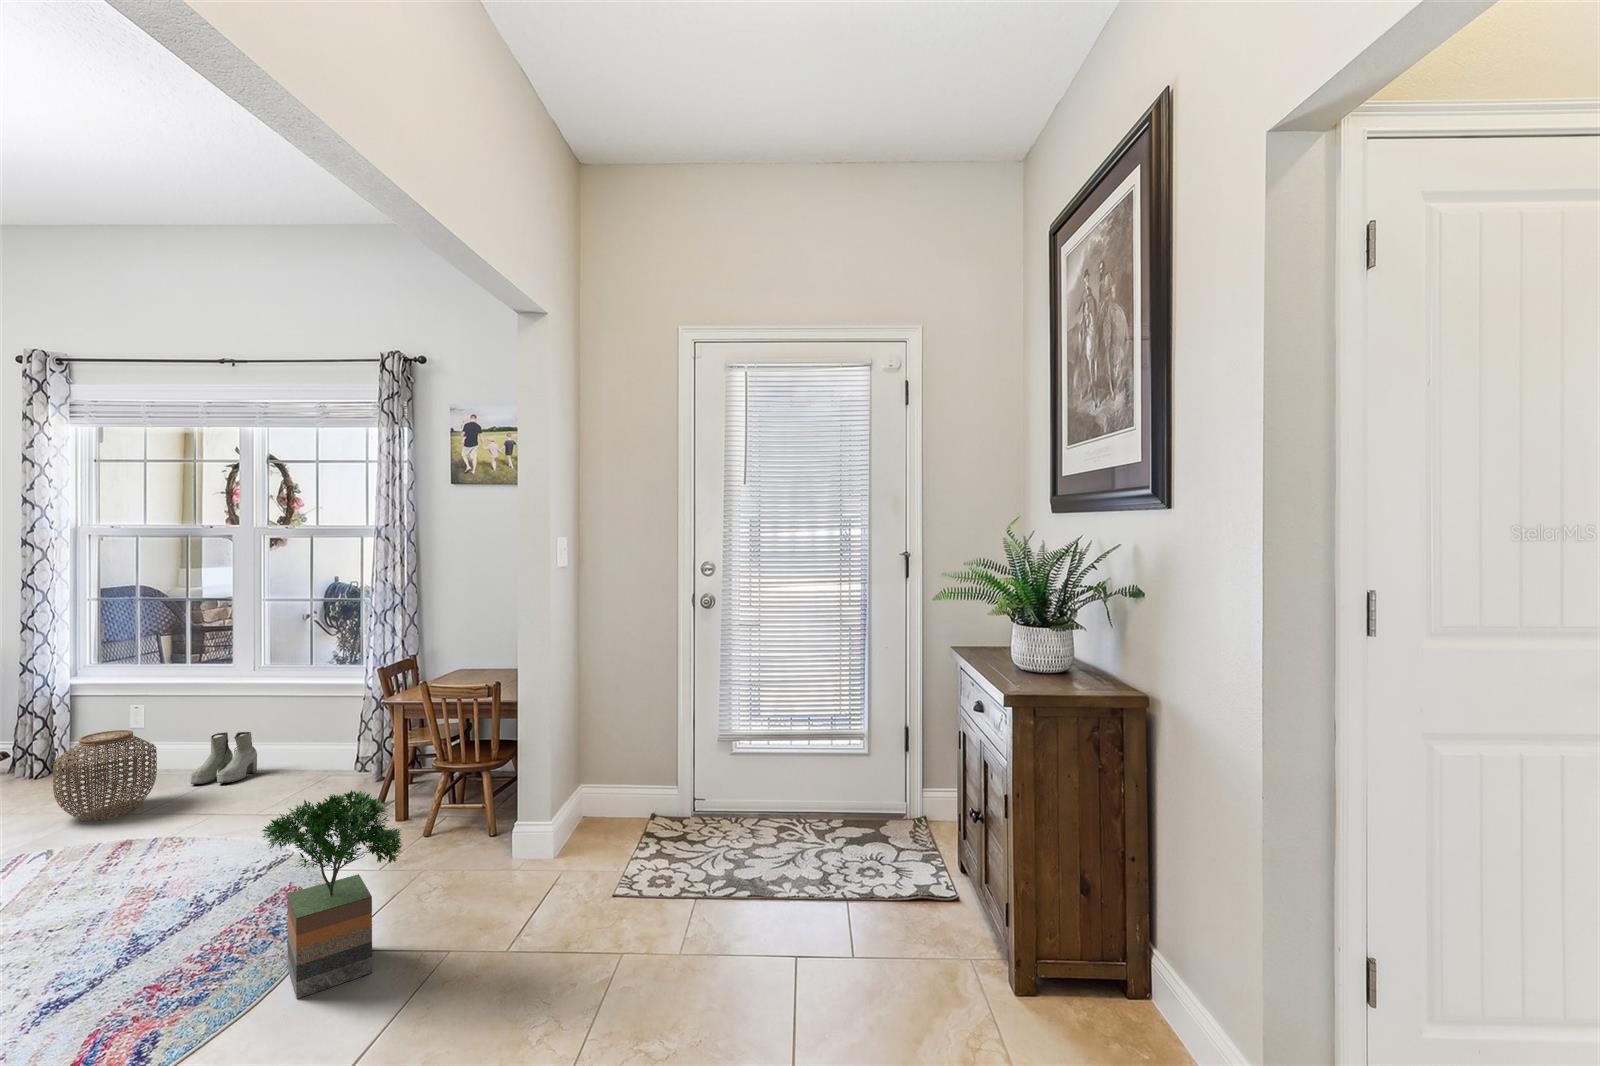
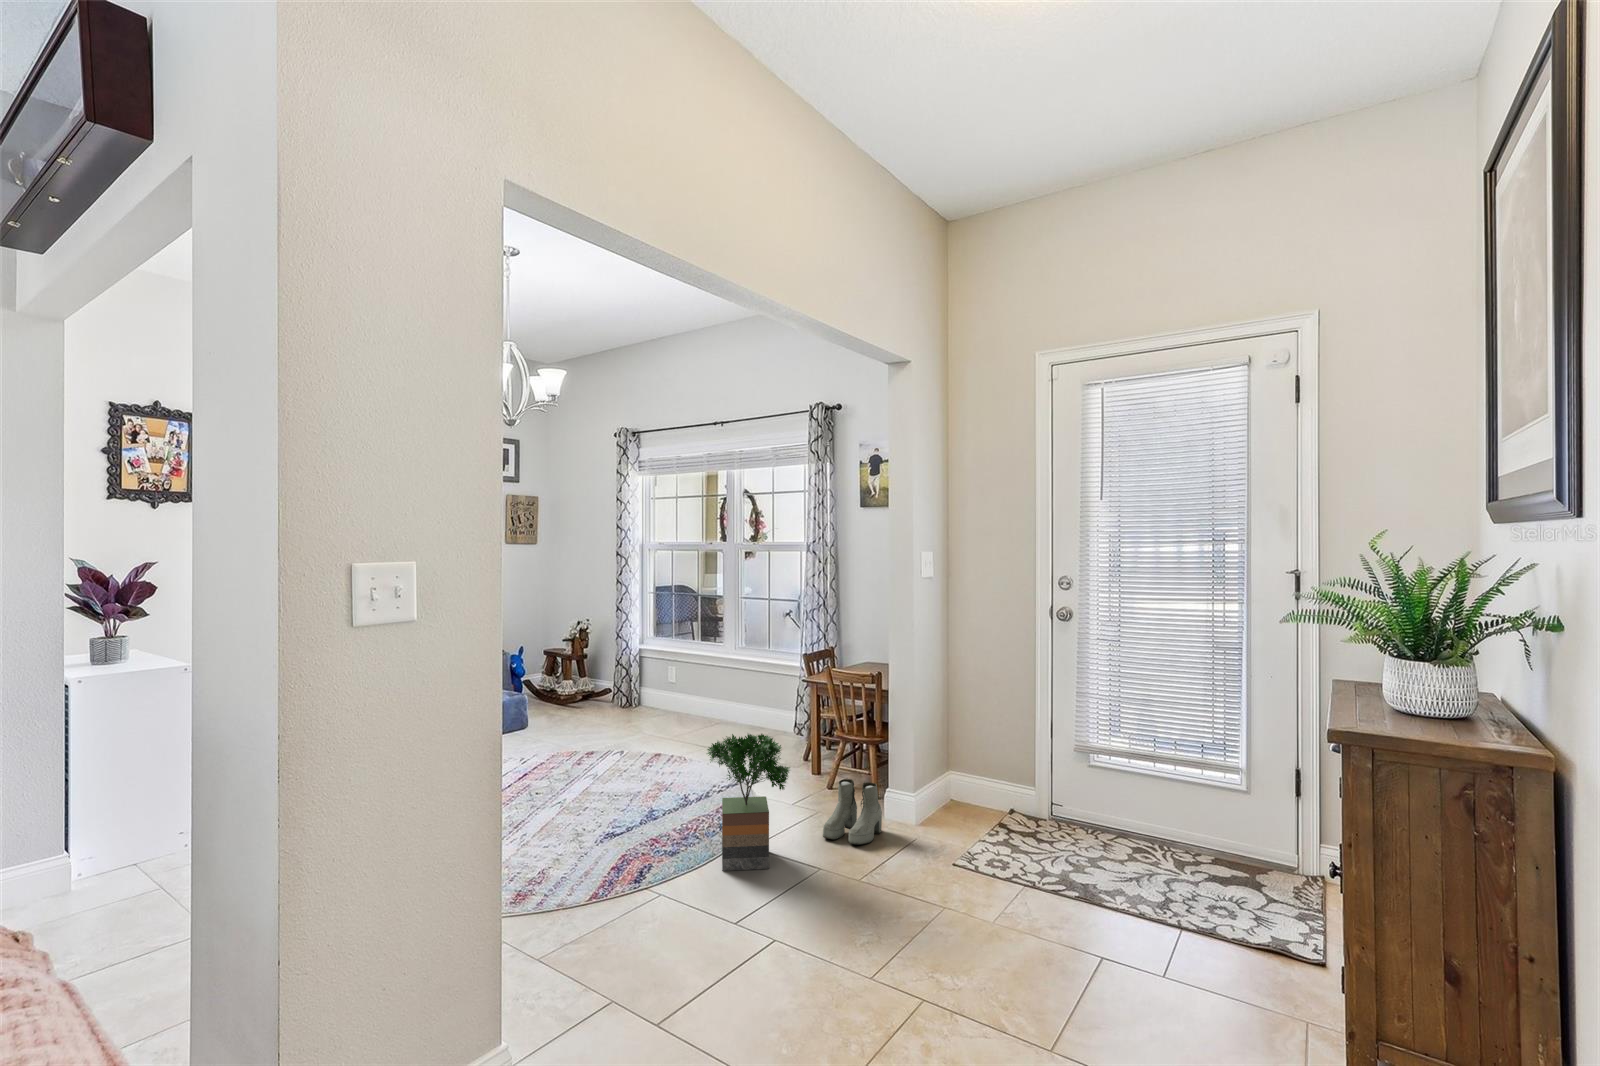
woven basket: present [53,730,157,821] -> none [627,680,678,738]
boots: present [191,732,257,784] -> present [823,779,882,845]

